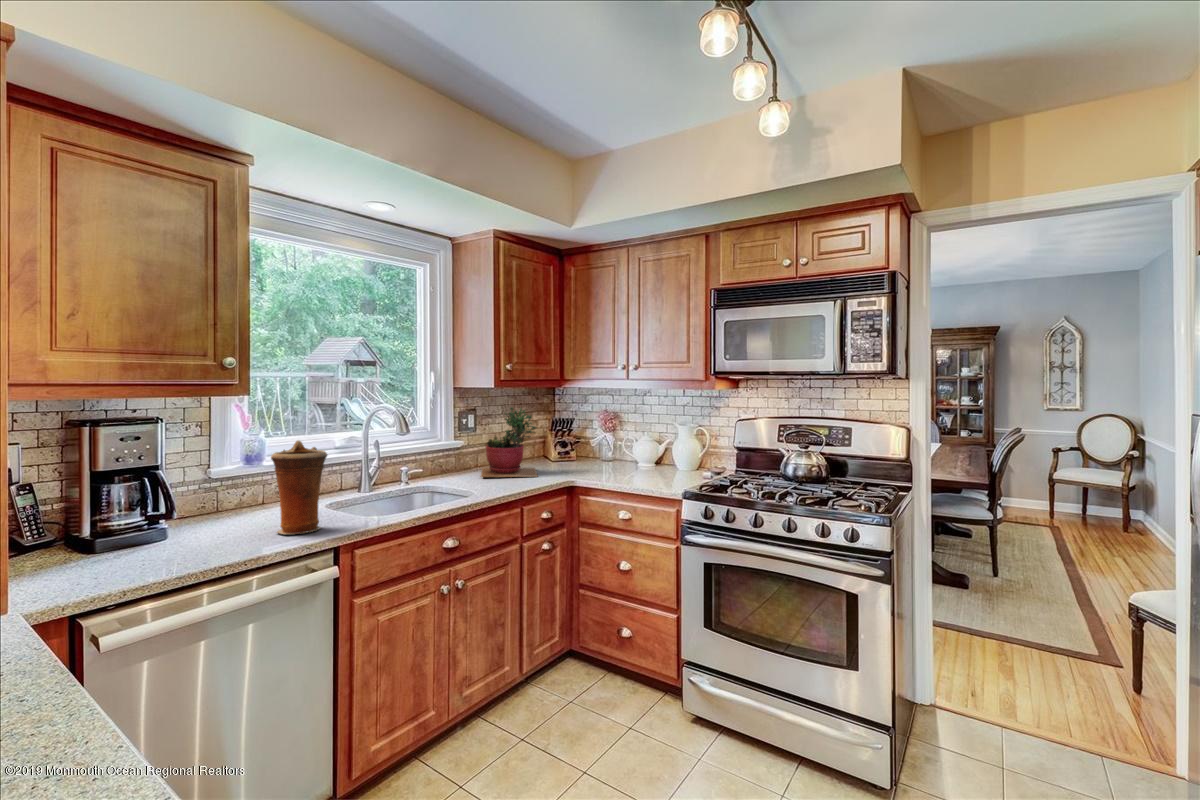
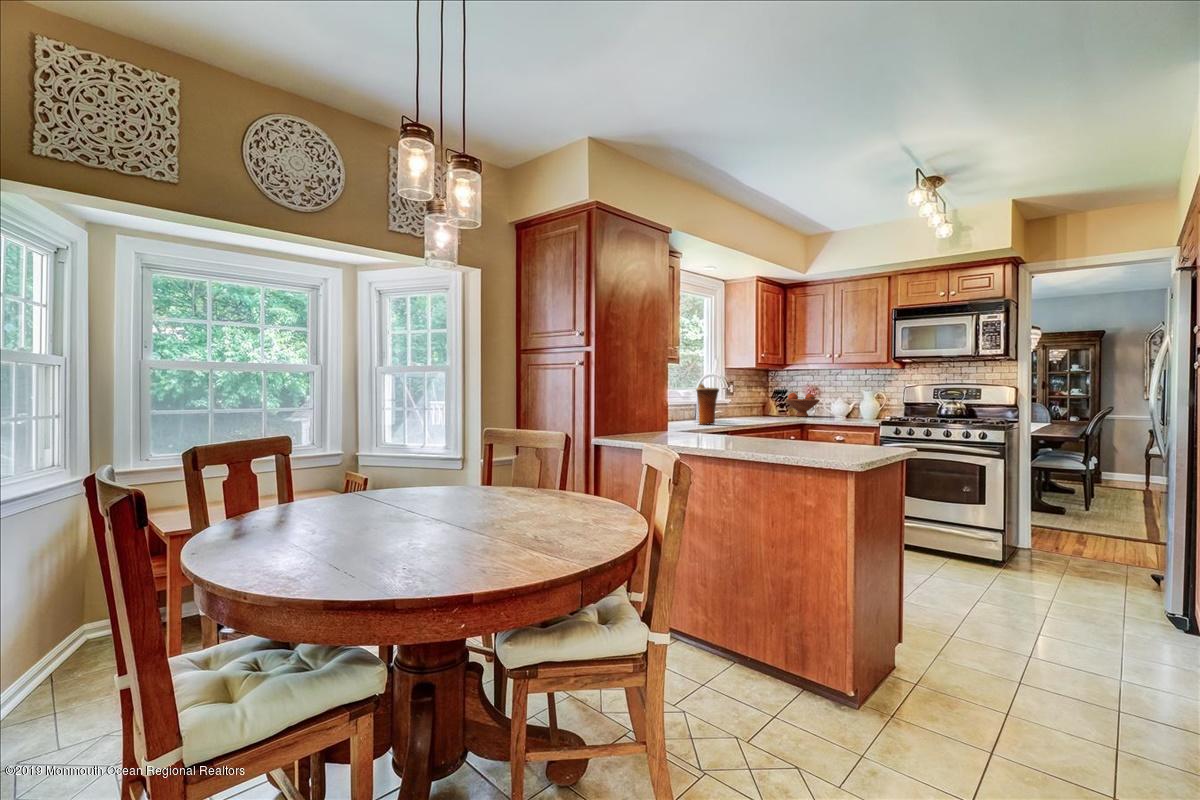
succulent plant: present [481,407,537,477] -> none [742,379,782,418]
fruit bowl: none [560,426,613,467] -> present [786,393,820,417]

